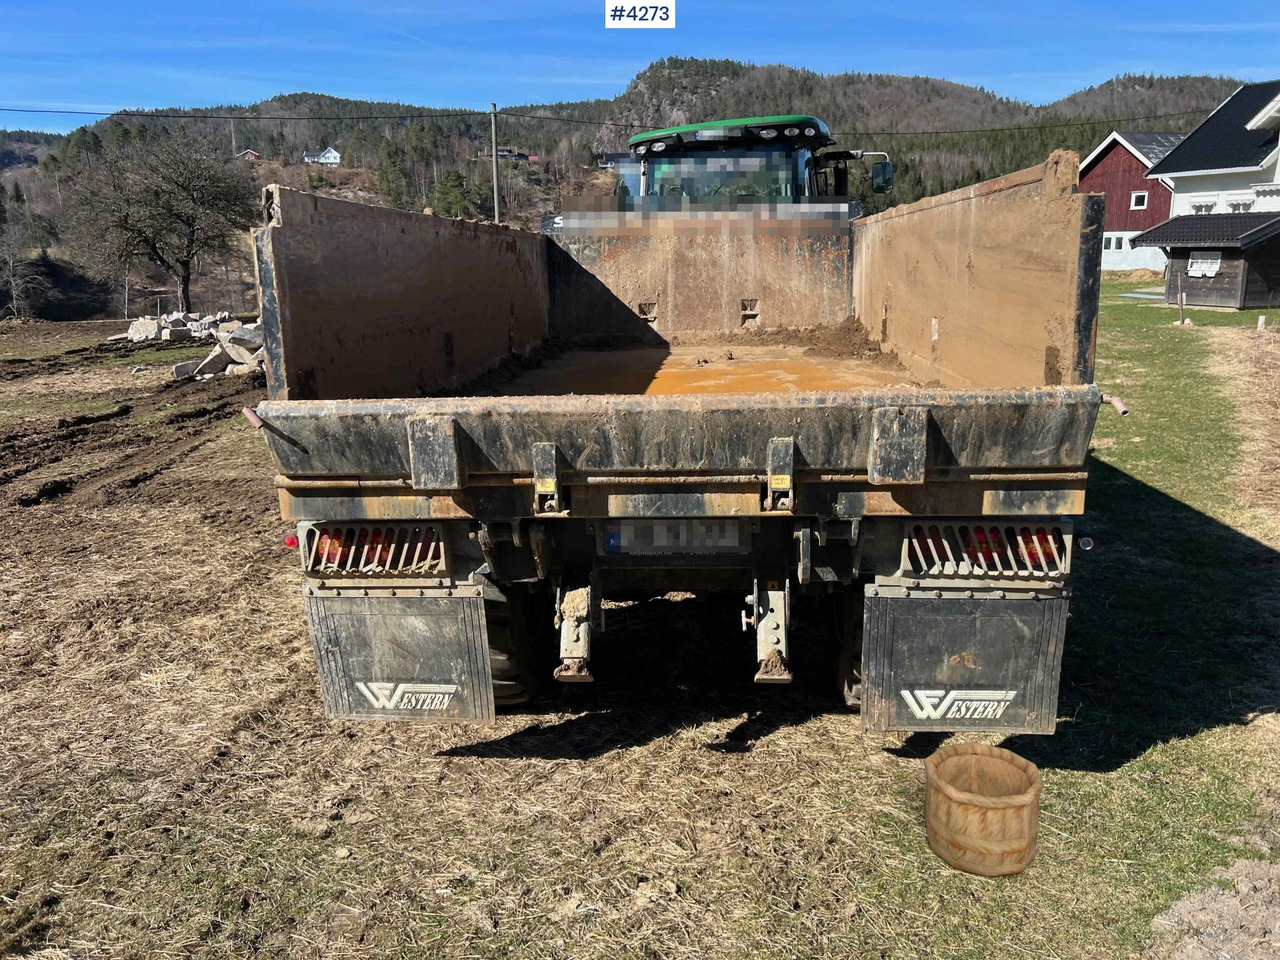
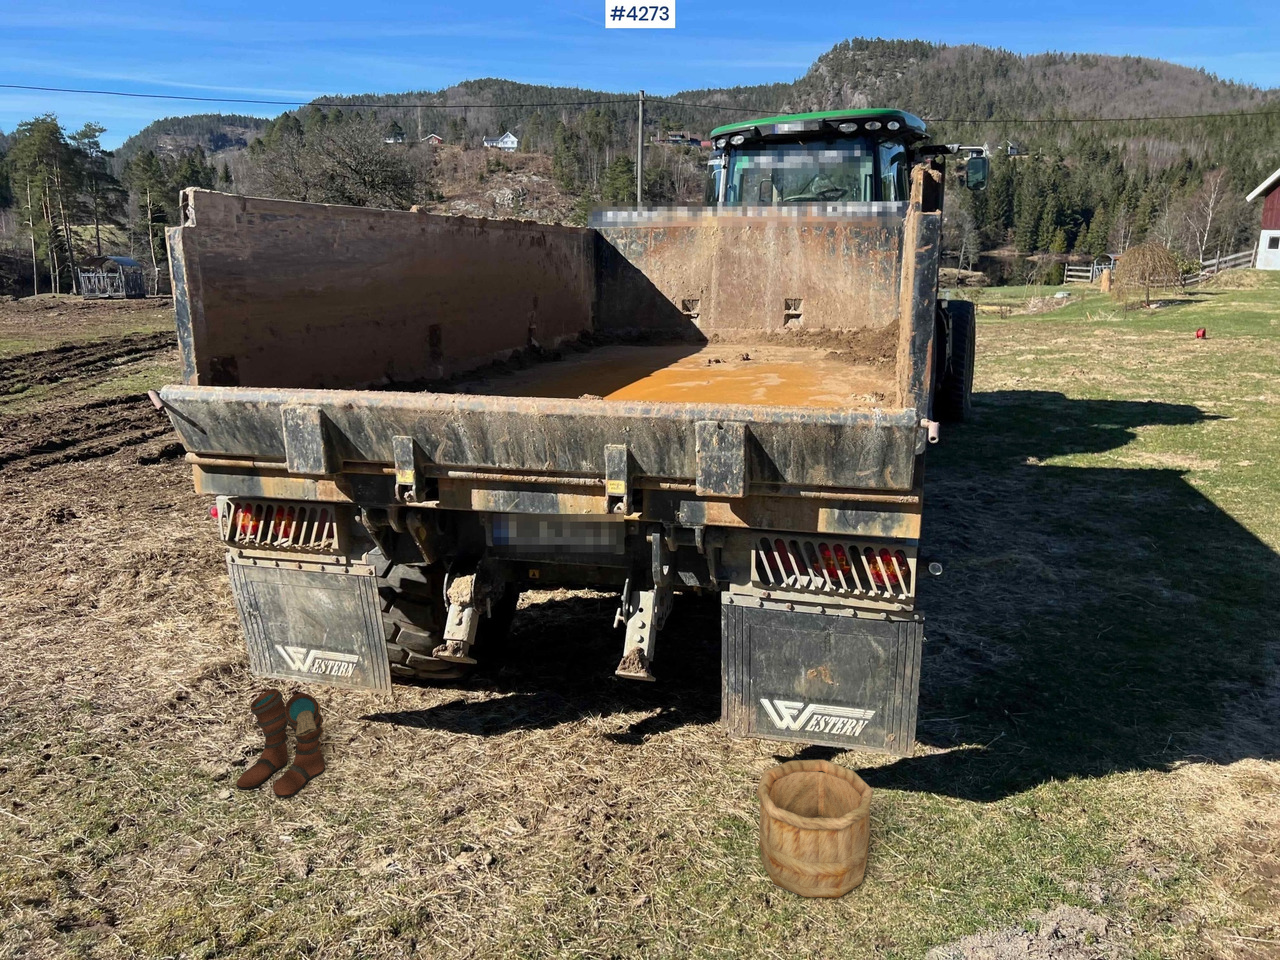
boots: none [342,728,439,845] -> present [236,689,325,798]

